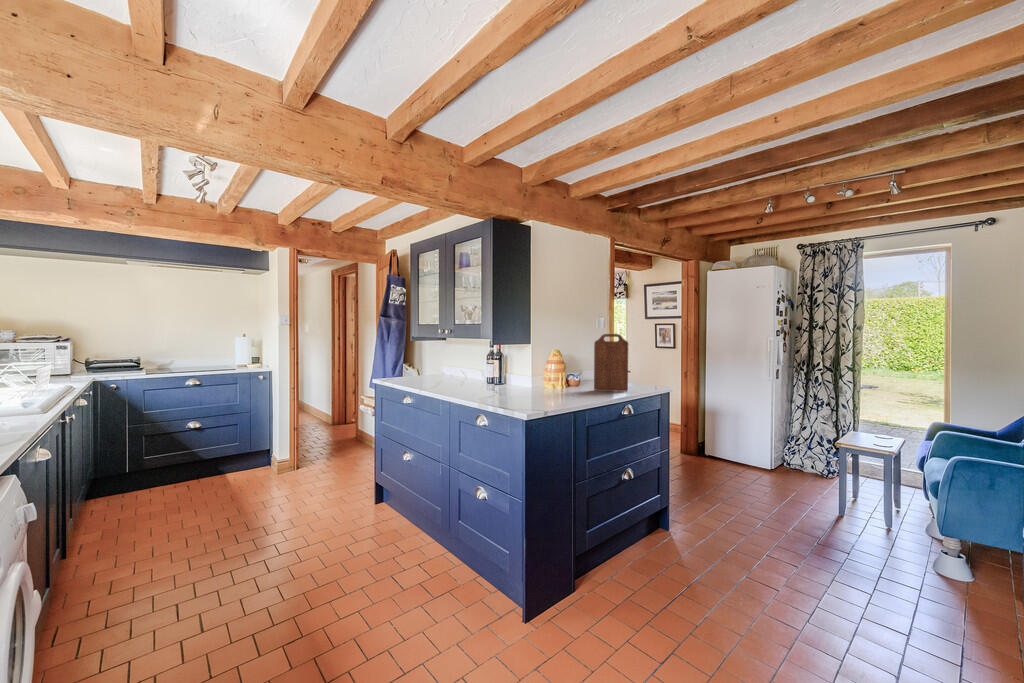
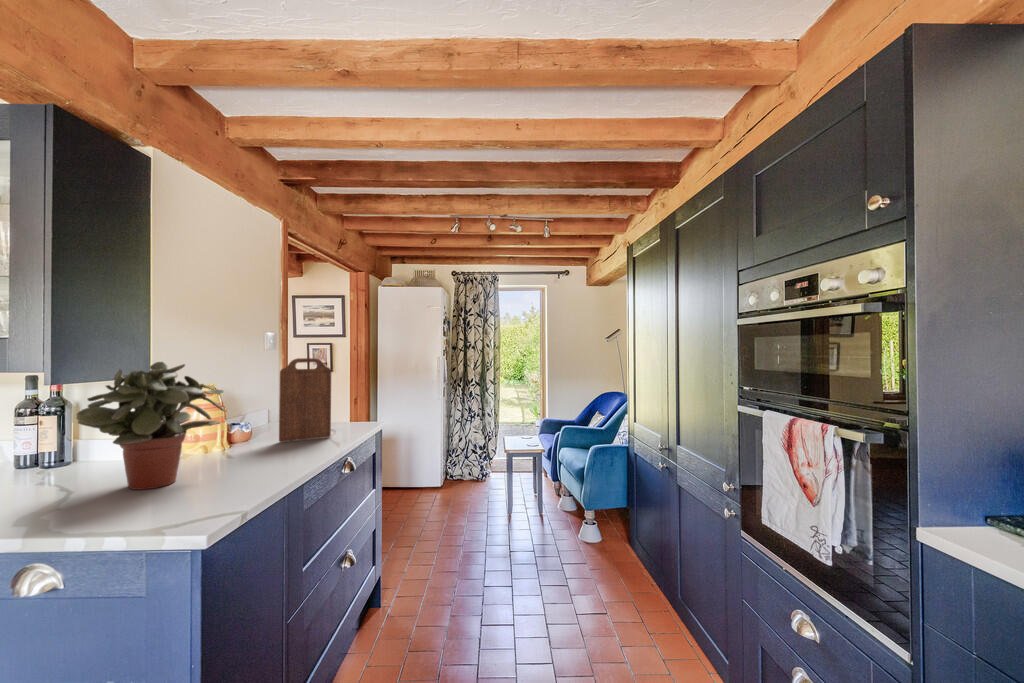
potted plant: none [491,333,553,399] -> present [76,362,225,490]

